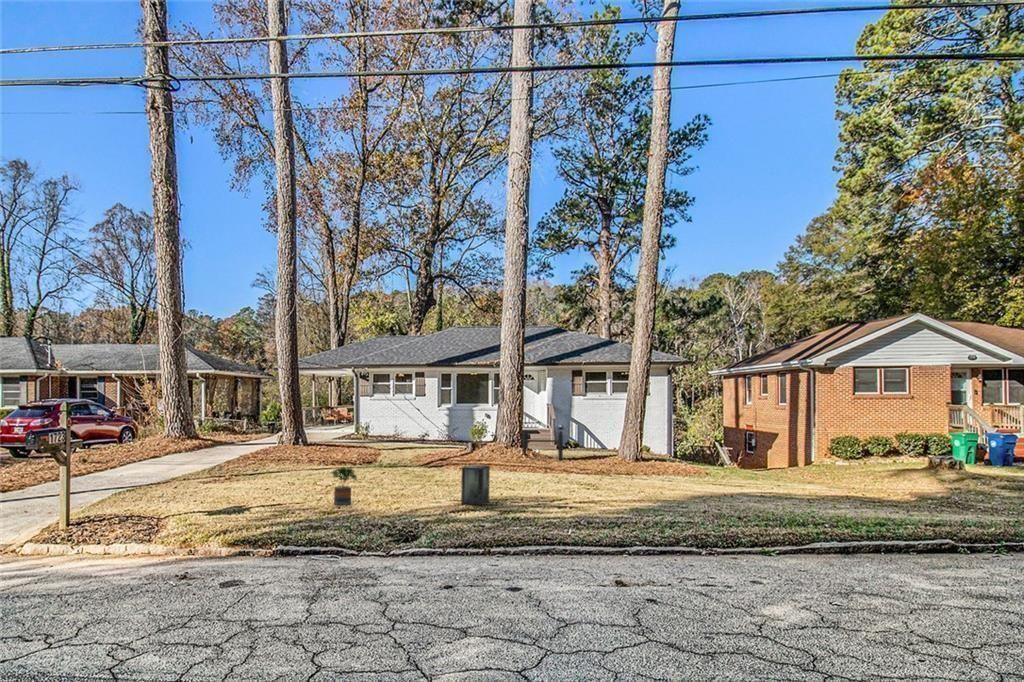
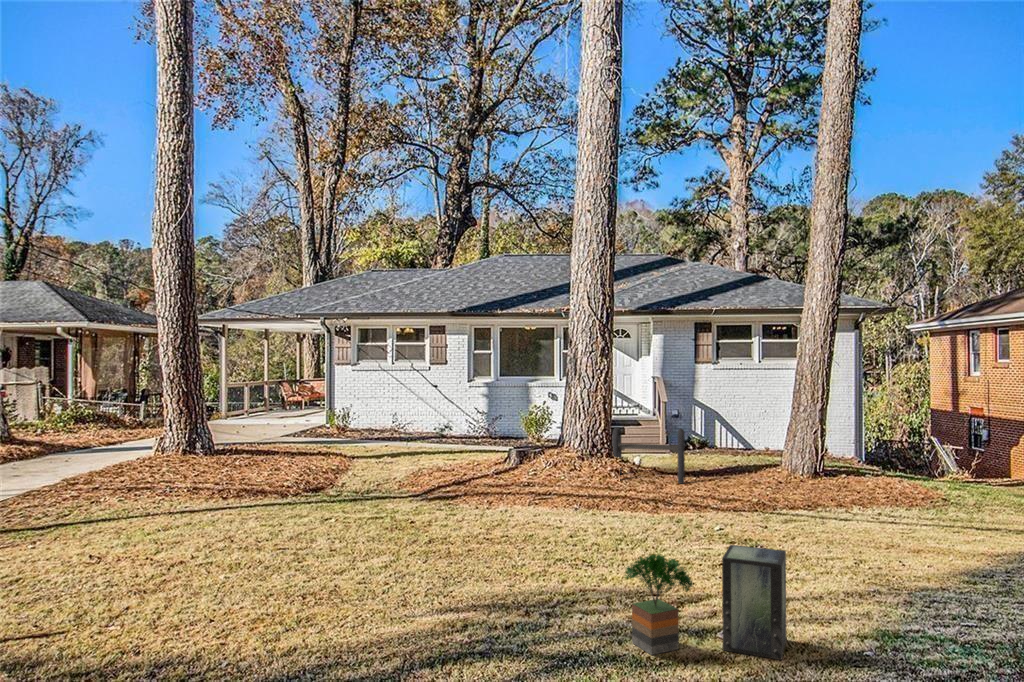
storage box: present [461,465,490,505] -> present [722,545,786,660]
potted tree: present [332,468,357,505] -> present [626,554,693,655]

